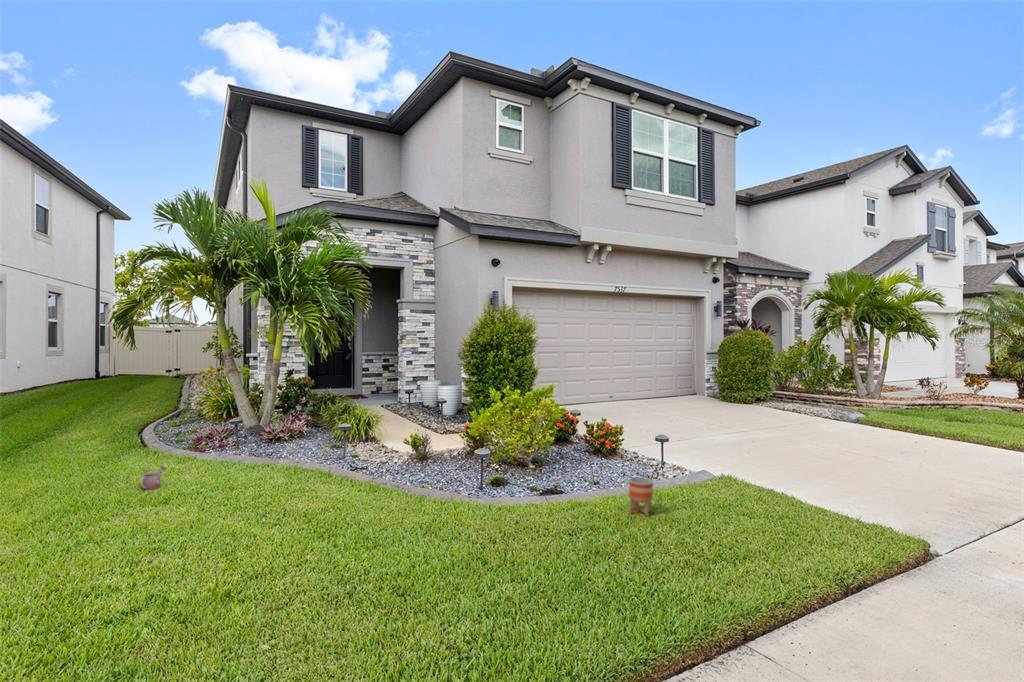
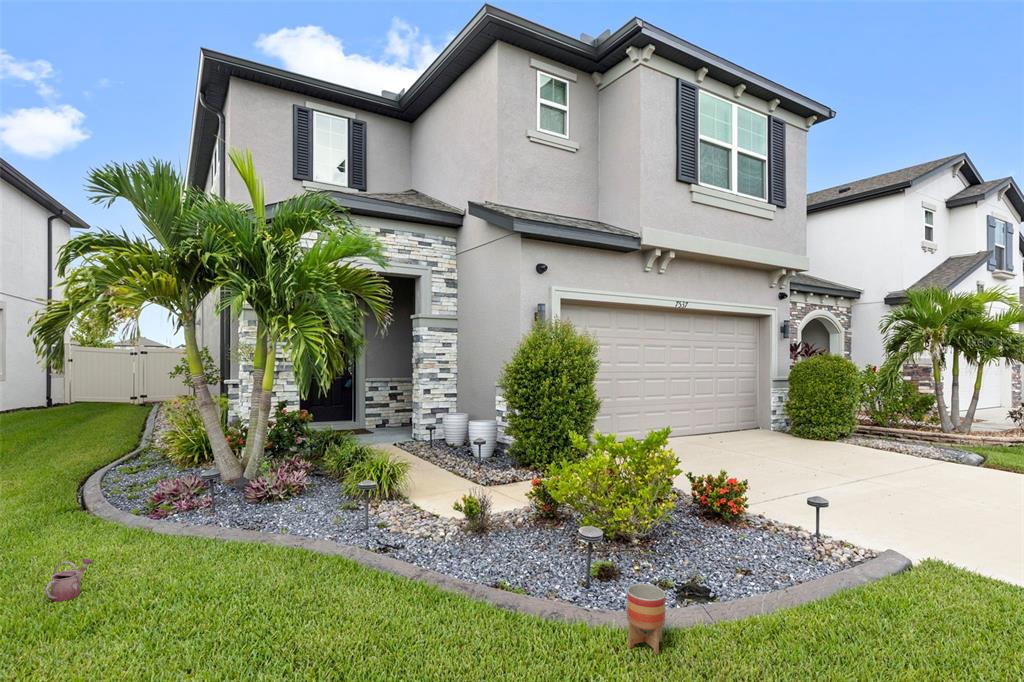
planter: present [629,477,653,516] -> present [627,584,666,654]

